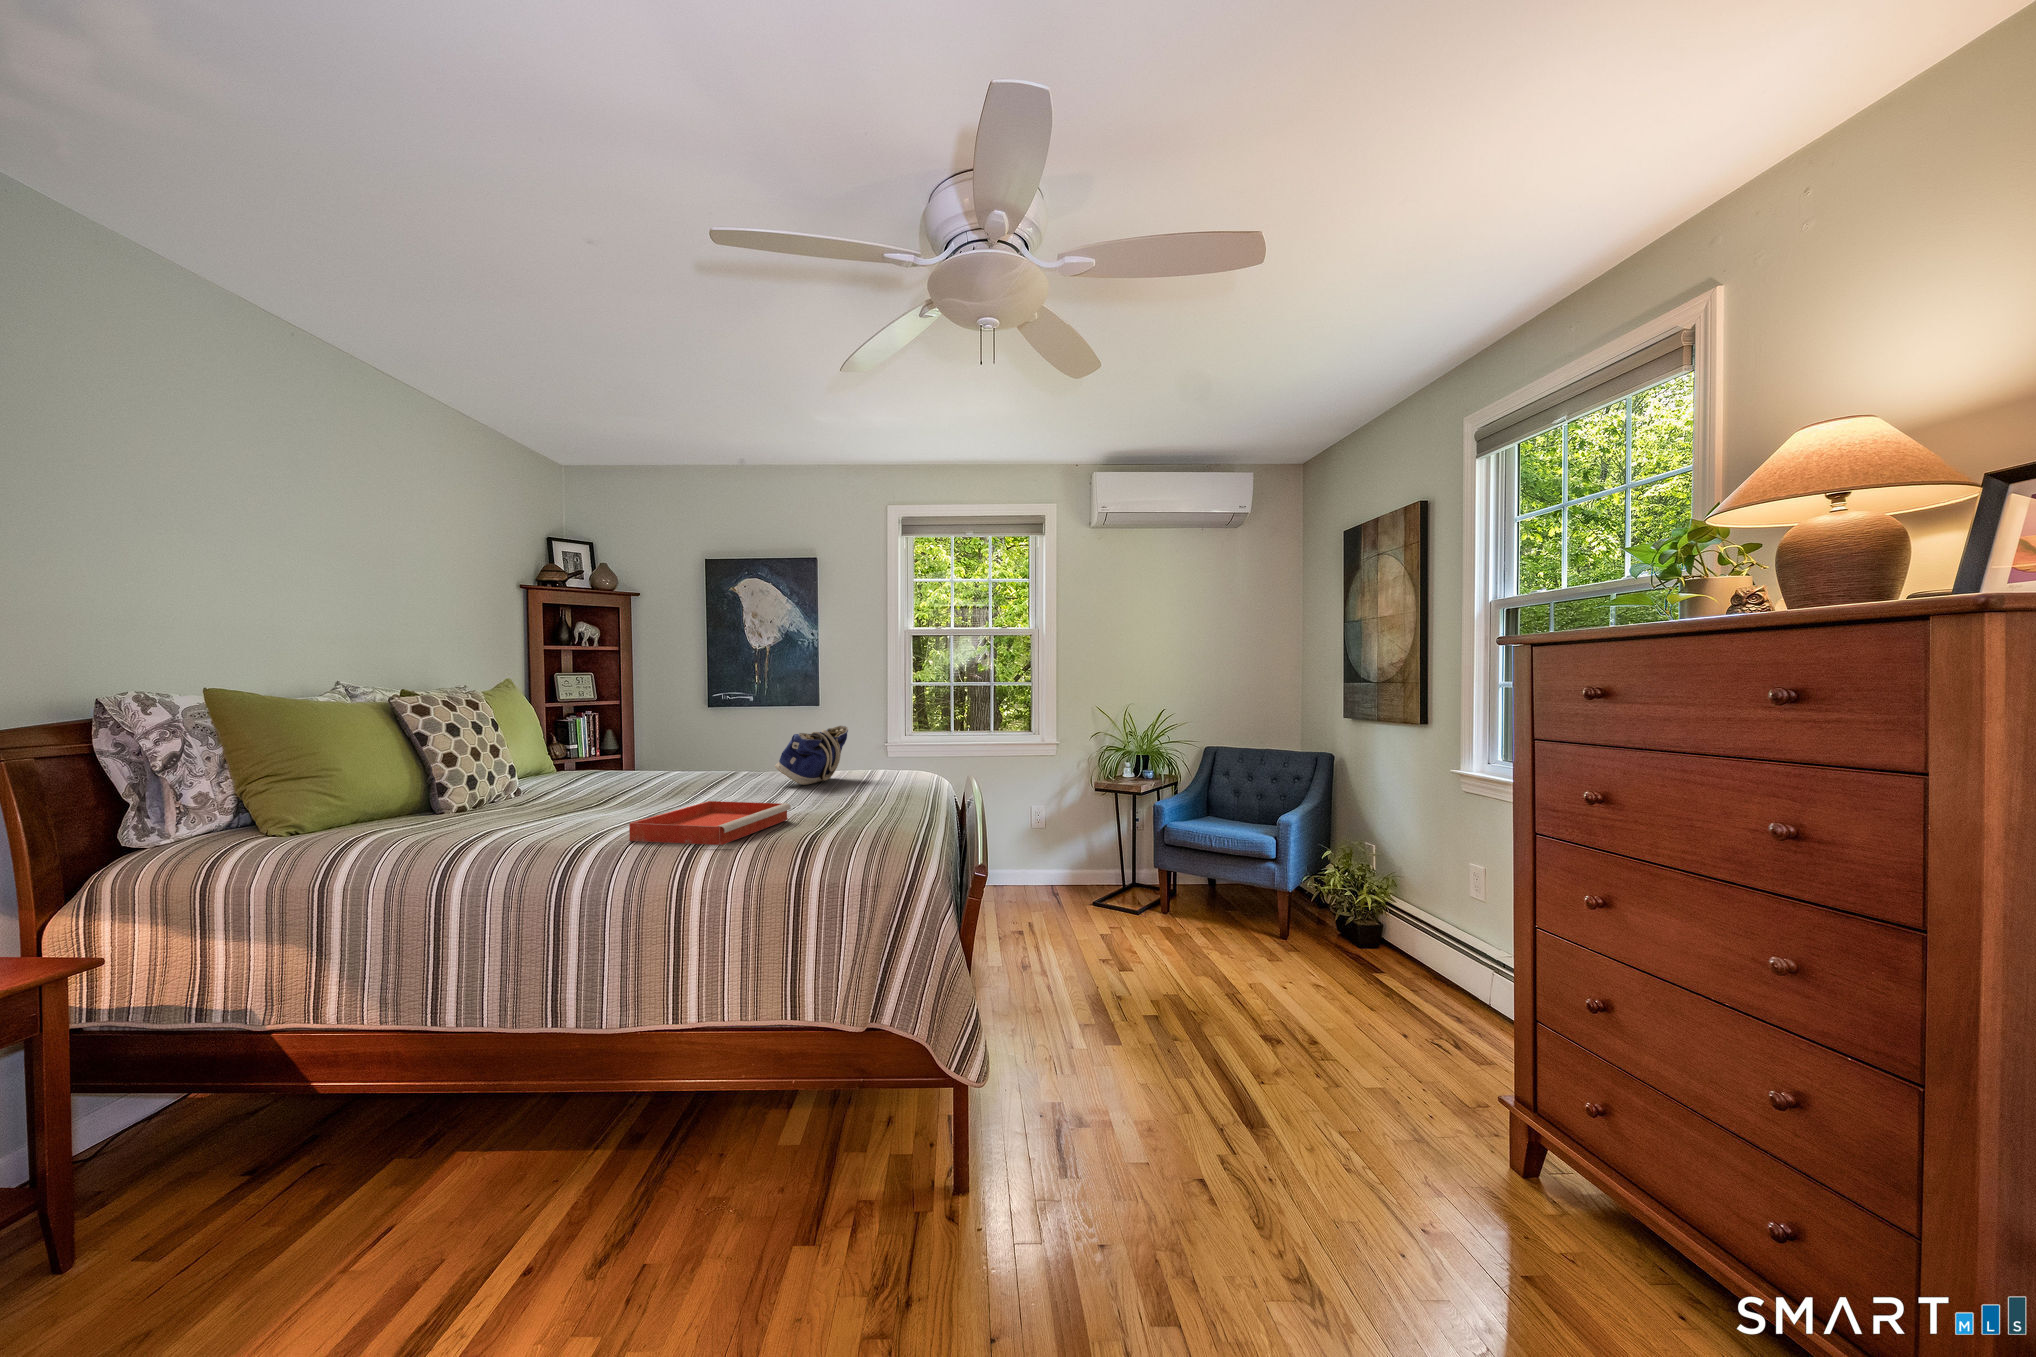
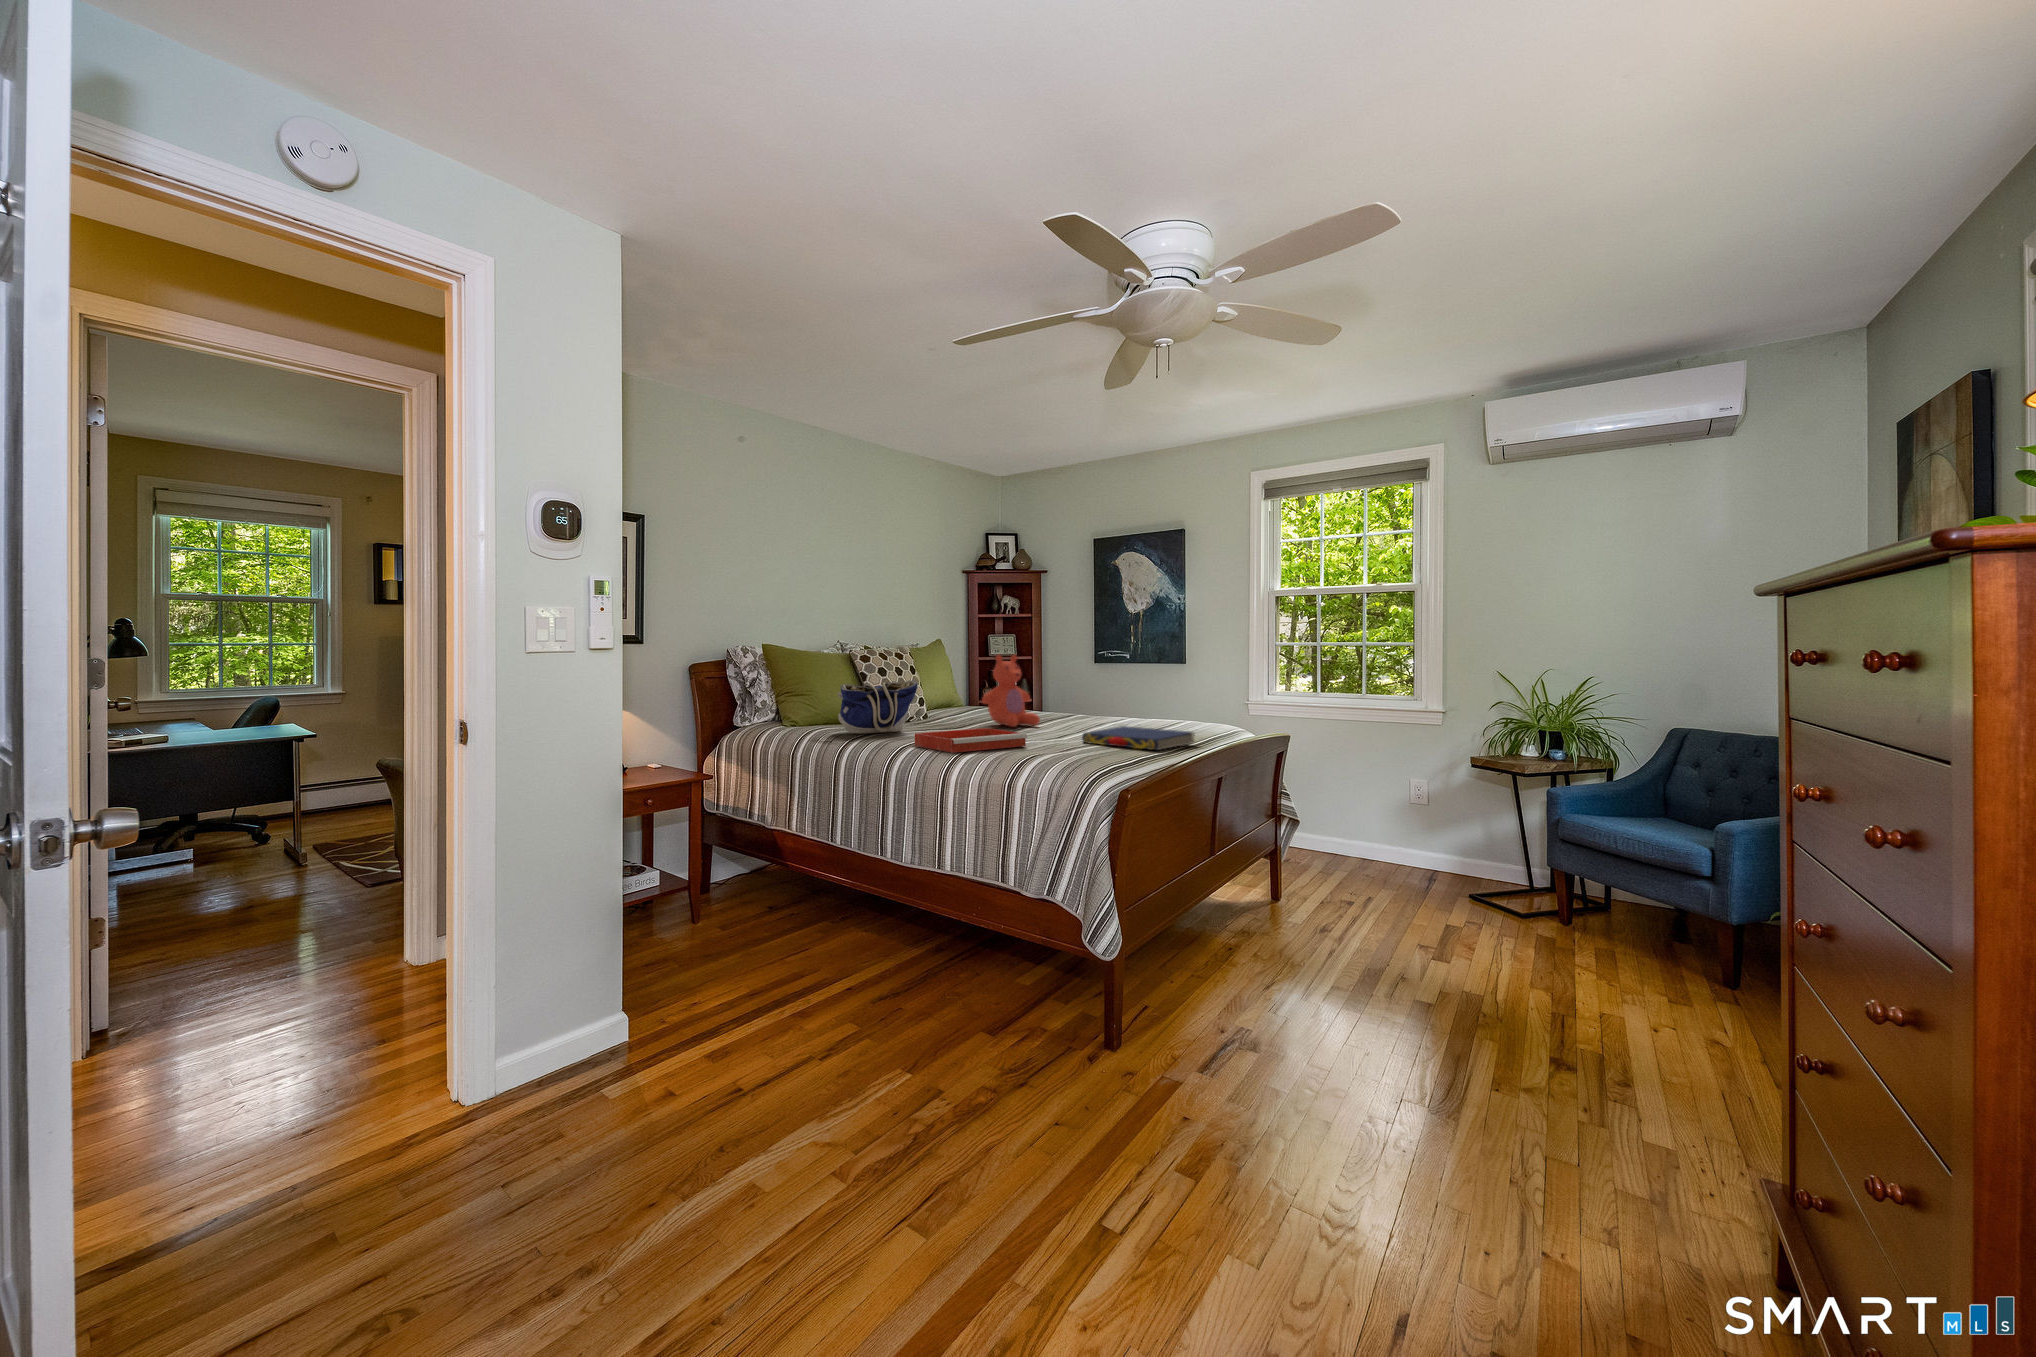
teddy bear: none [647,700,726,793] -> present [982,655,1040,727]
tote bag: present [775,726,848,785] -> present [838,680,917,734]
book: none [832,779,947,806] -> present [1082,726,1195,750]

